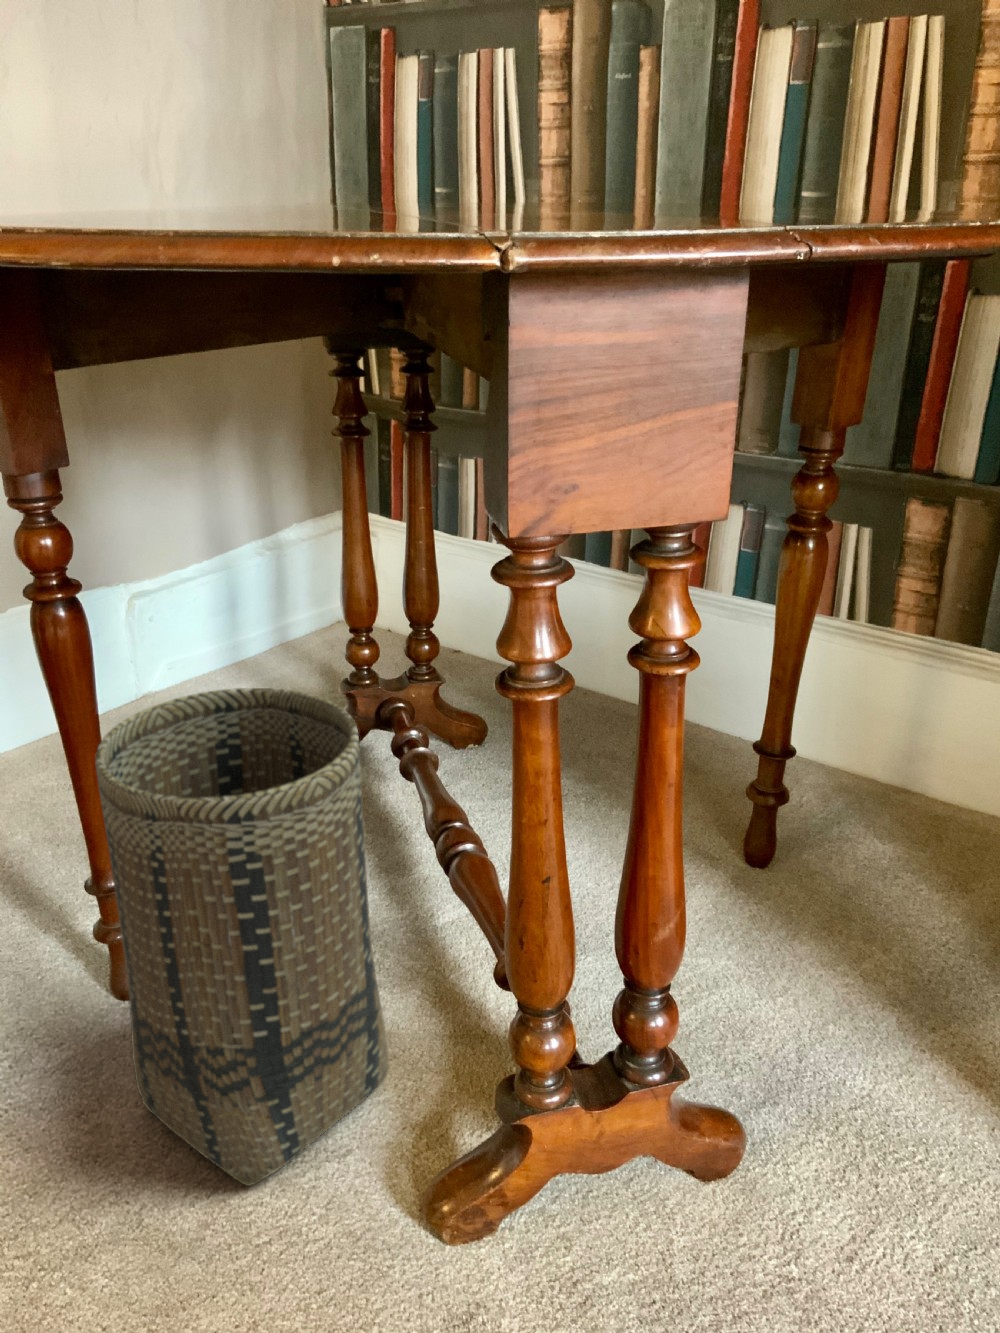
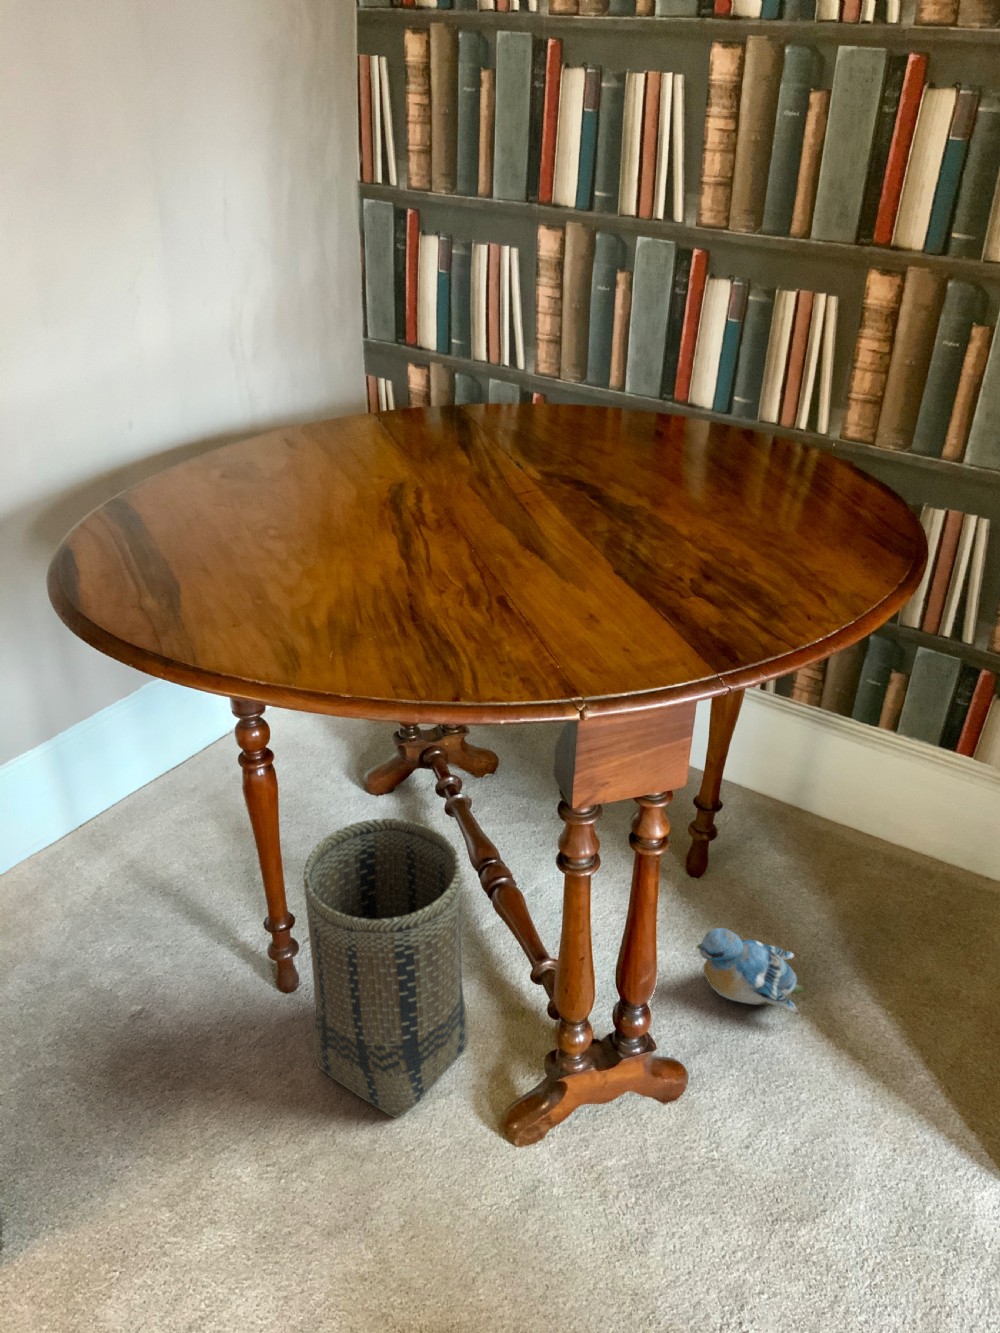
plush toy: none [757,908,939,1045] -> present [697,928,807,1012]

